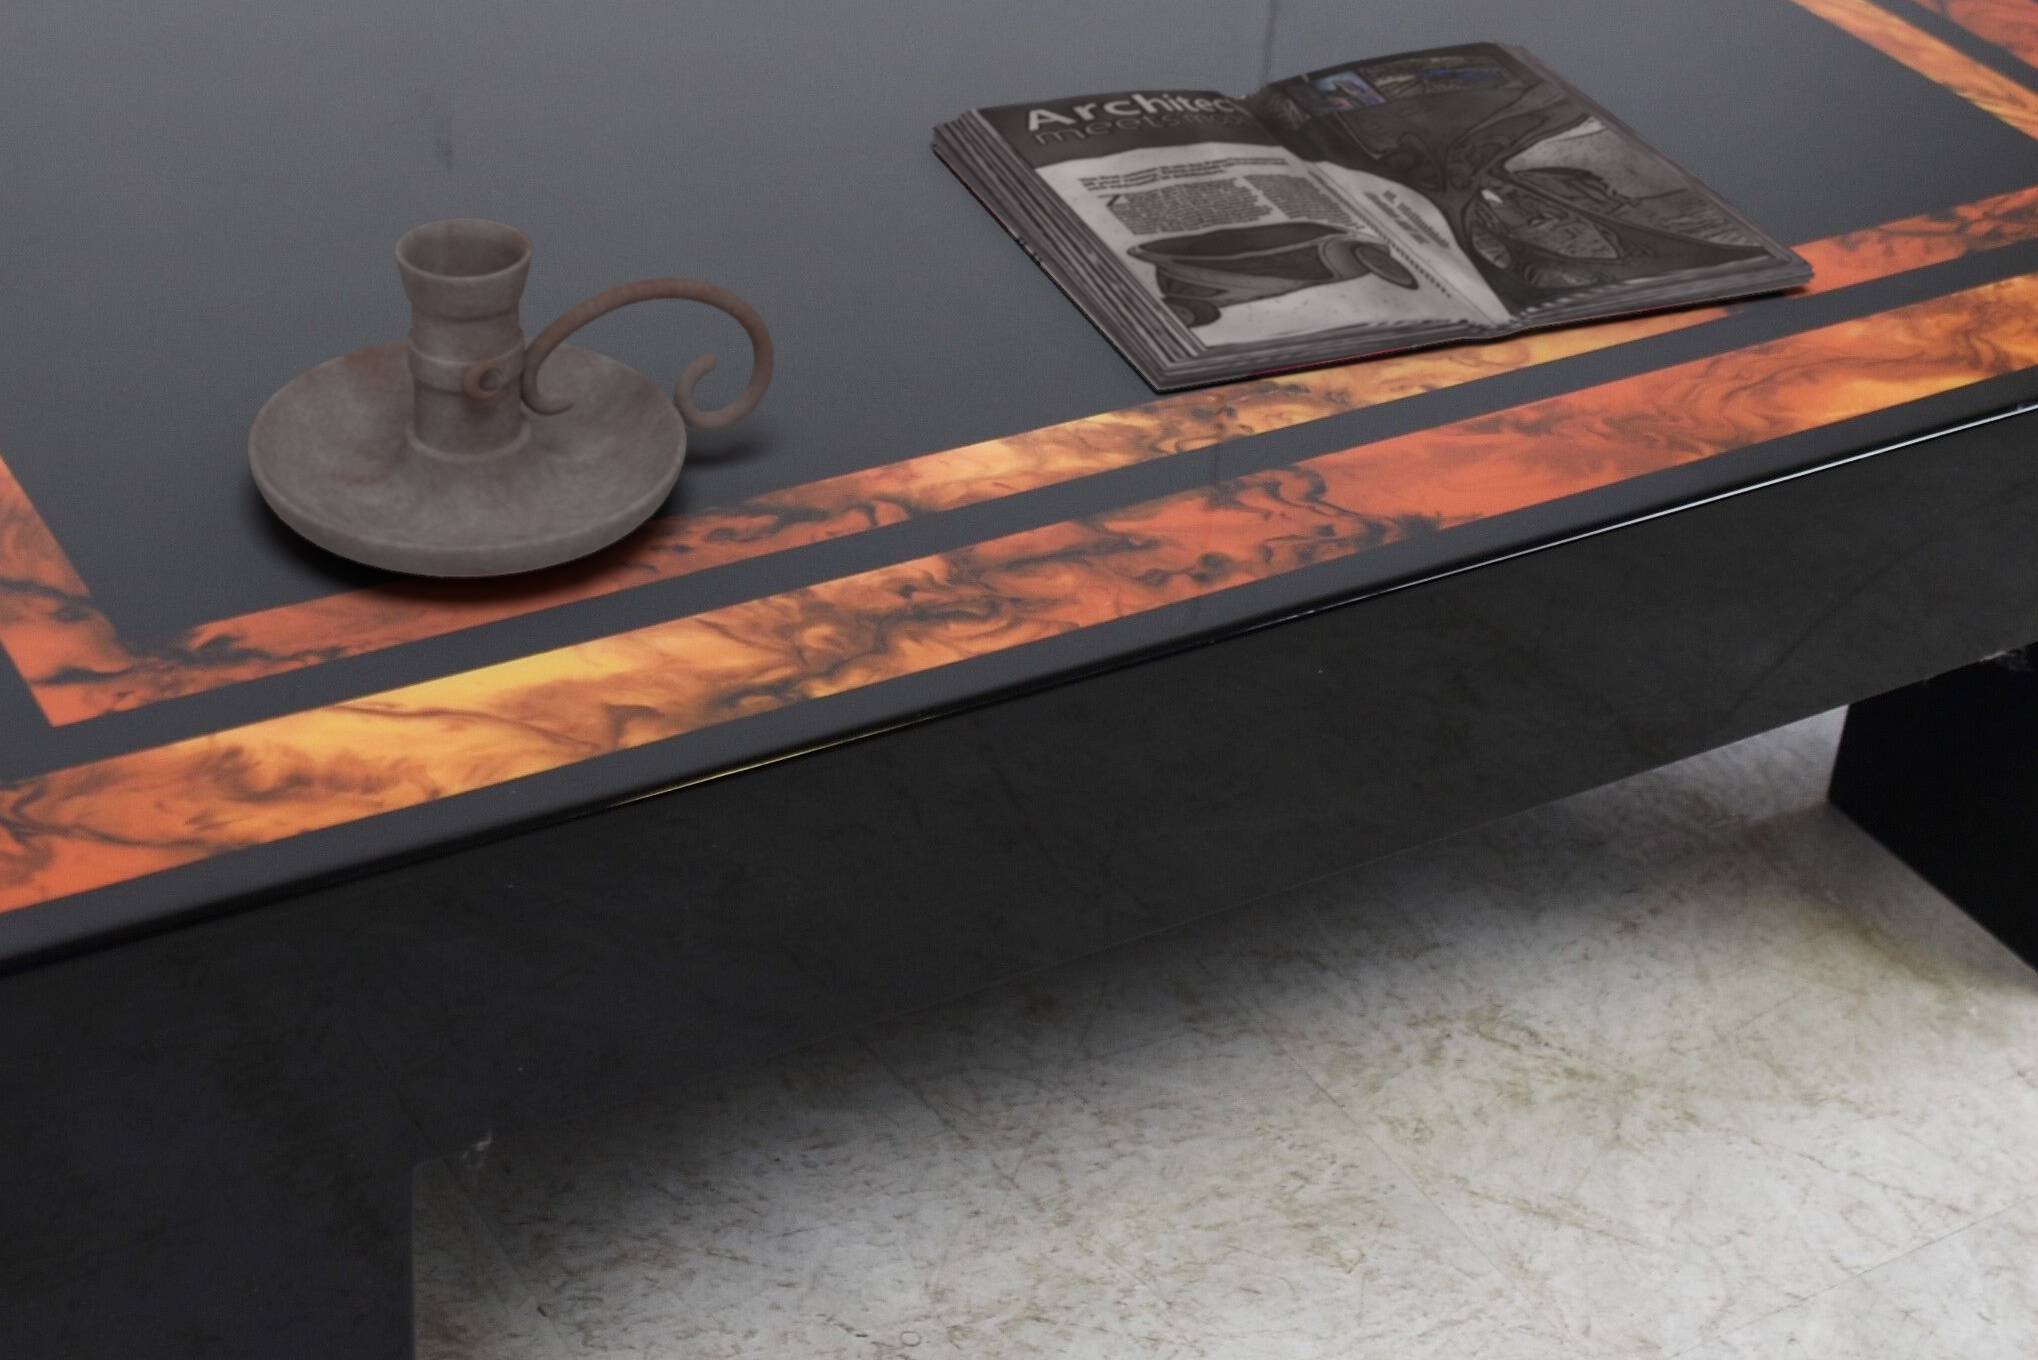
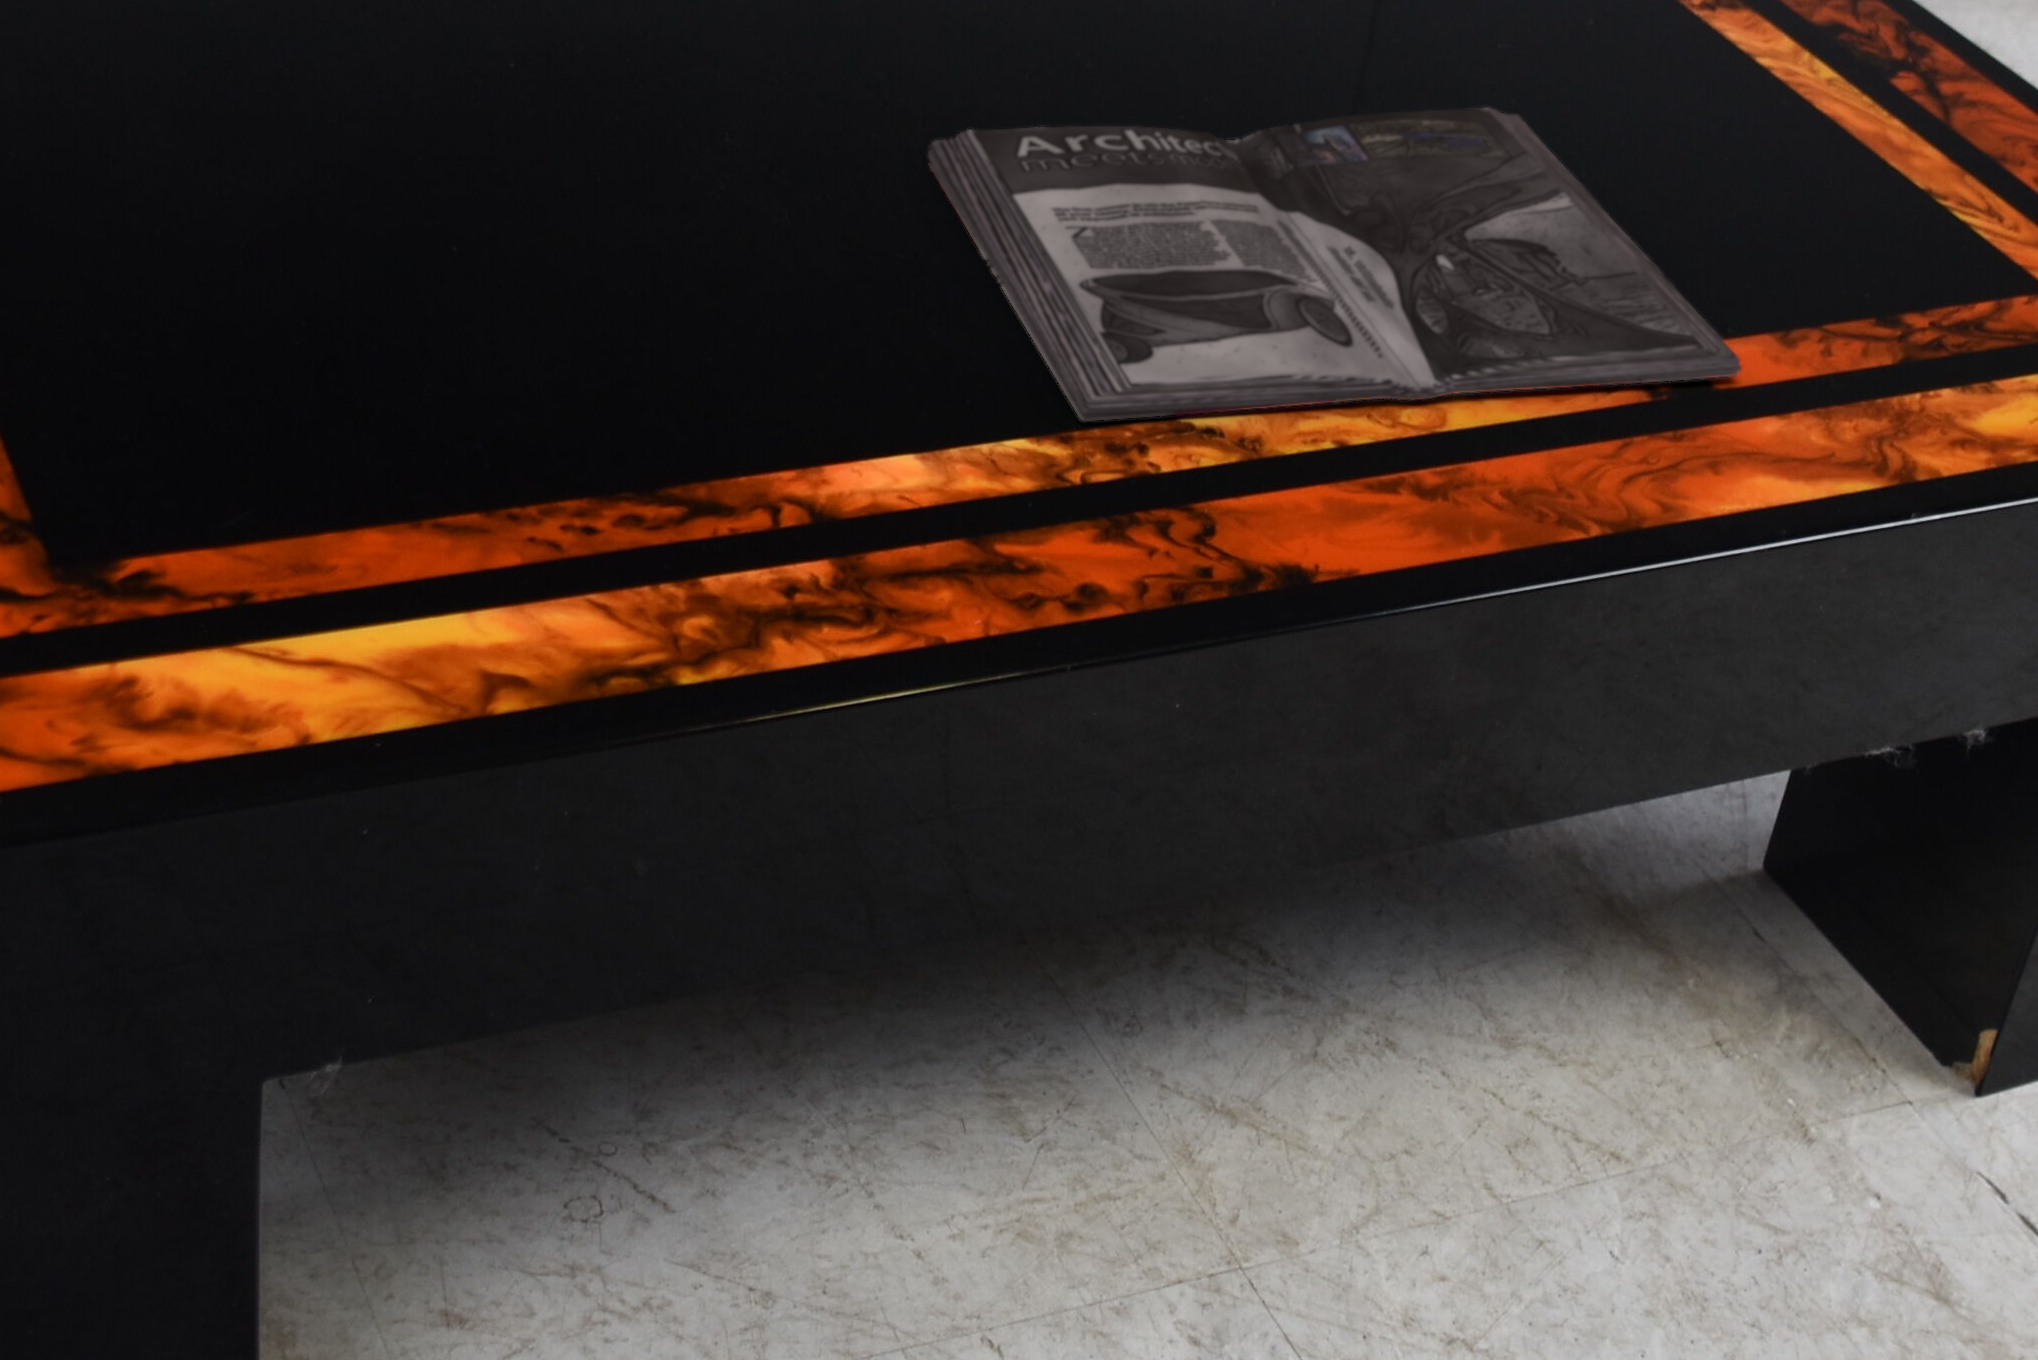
candle holder: present [248,218,774,577] -> none [194,200,703,540]

